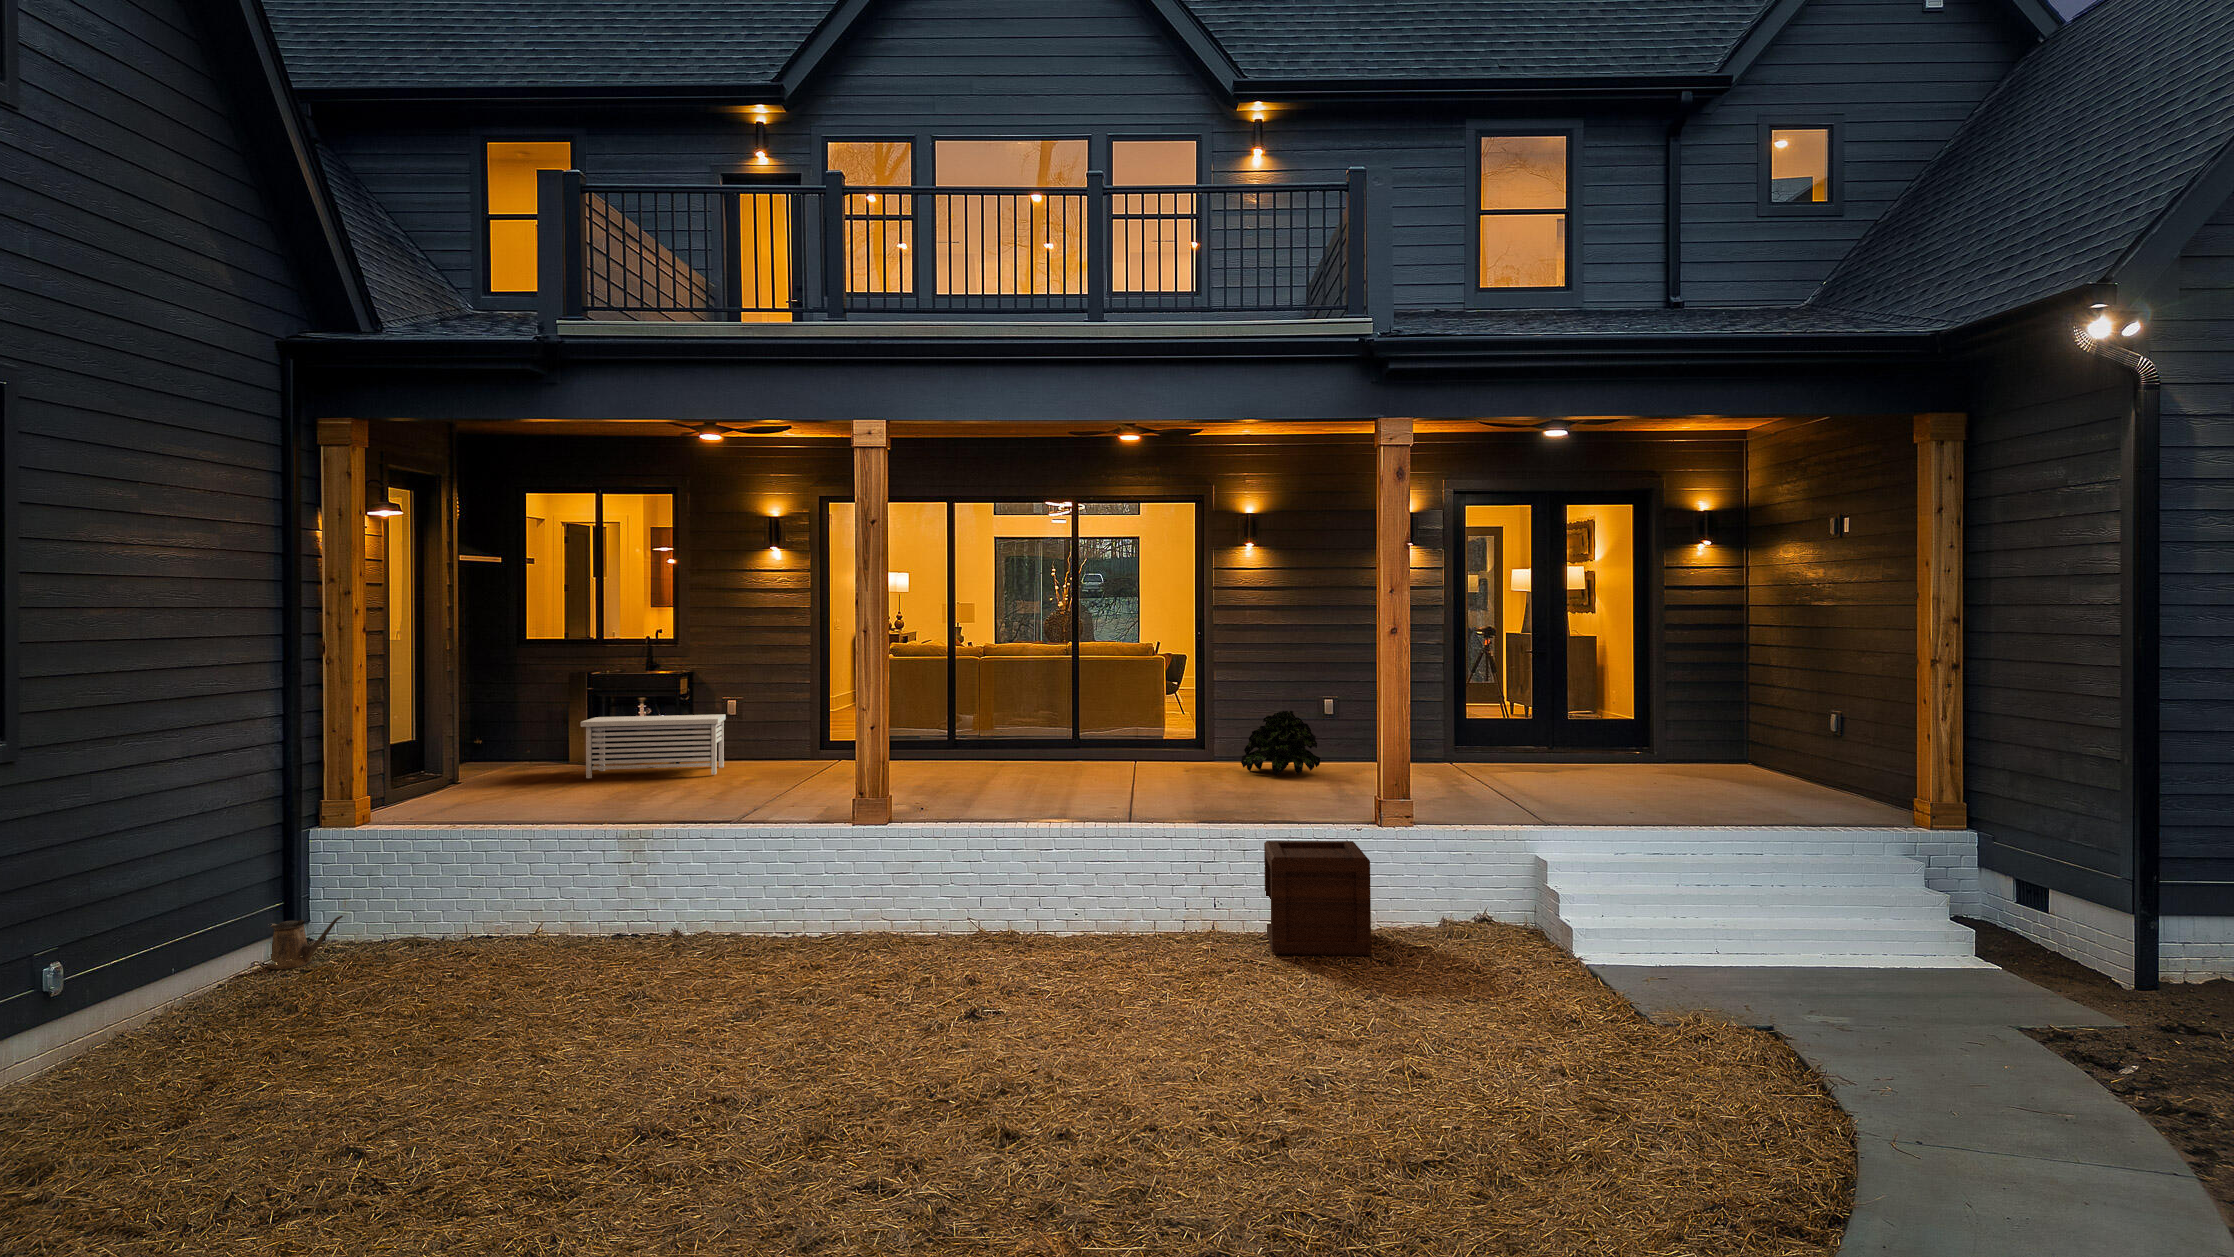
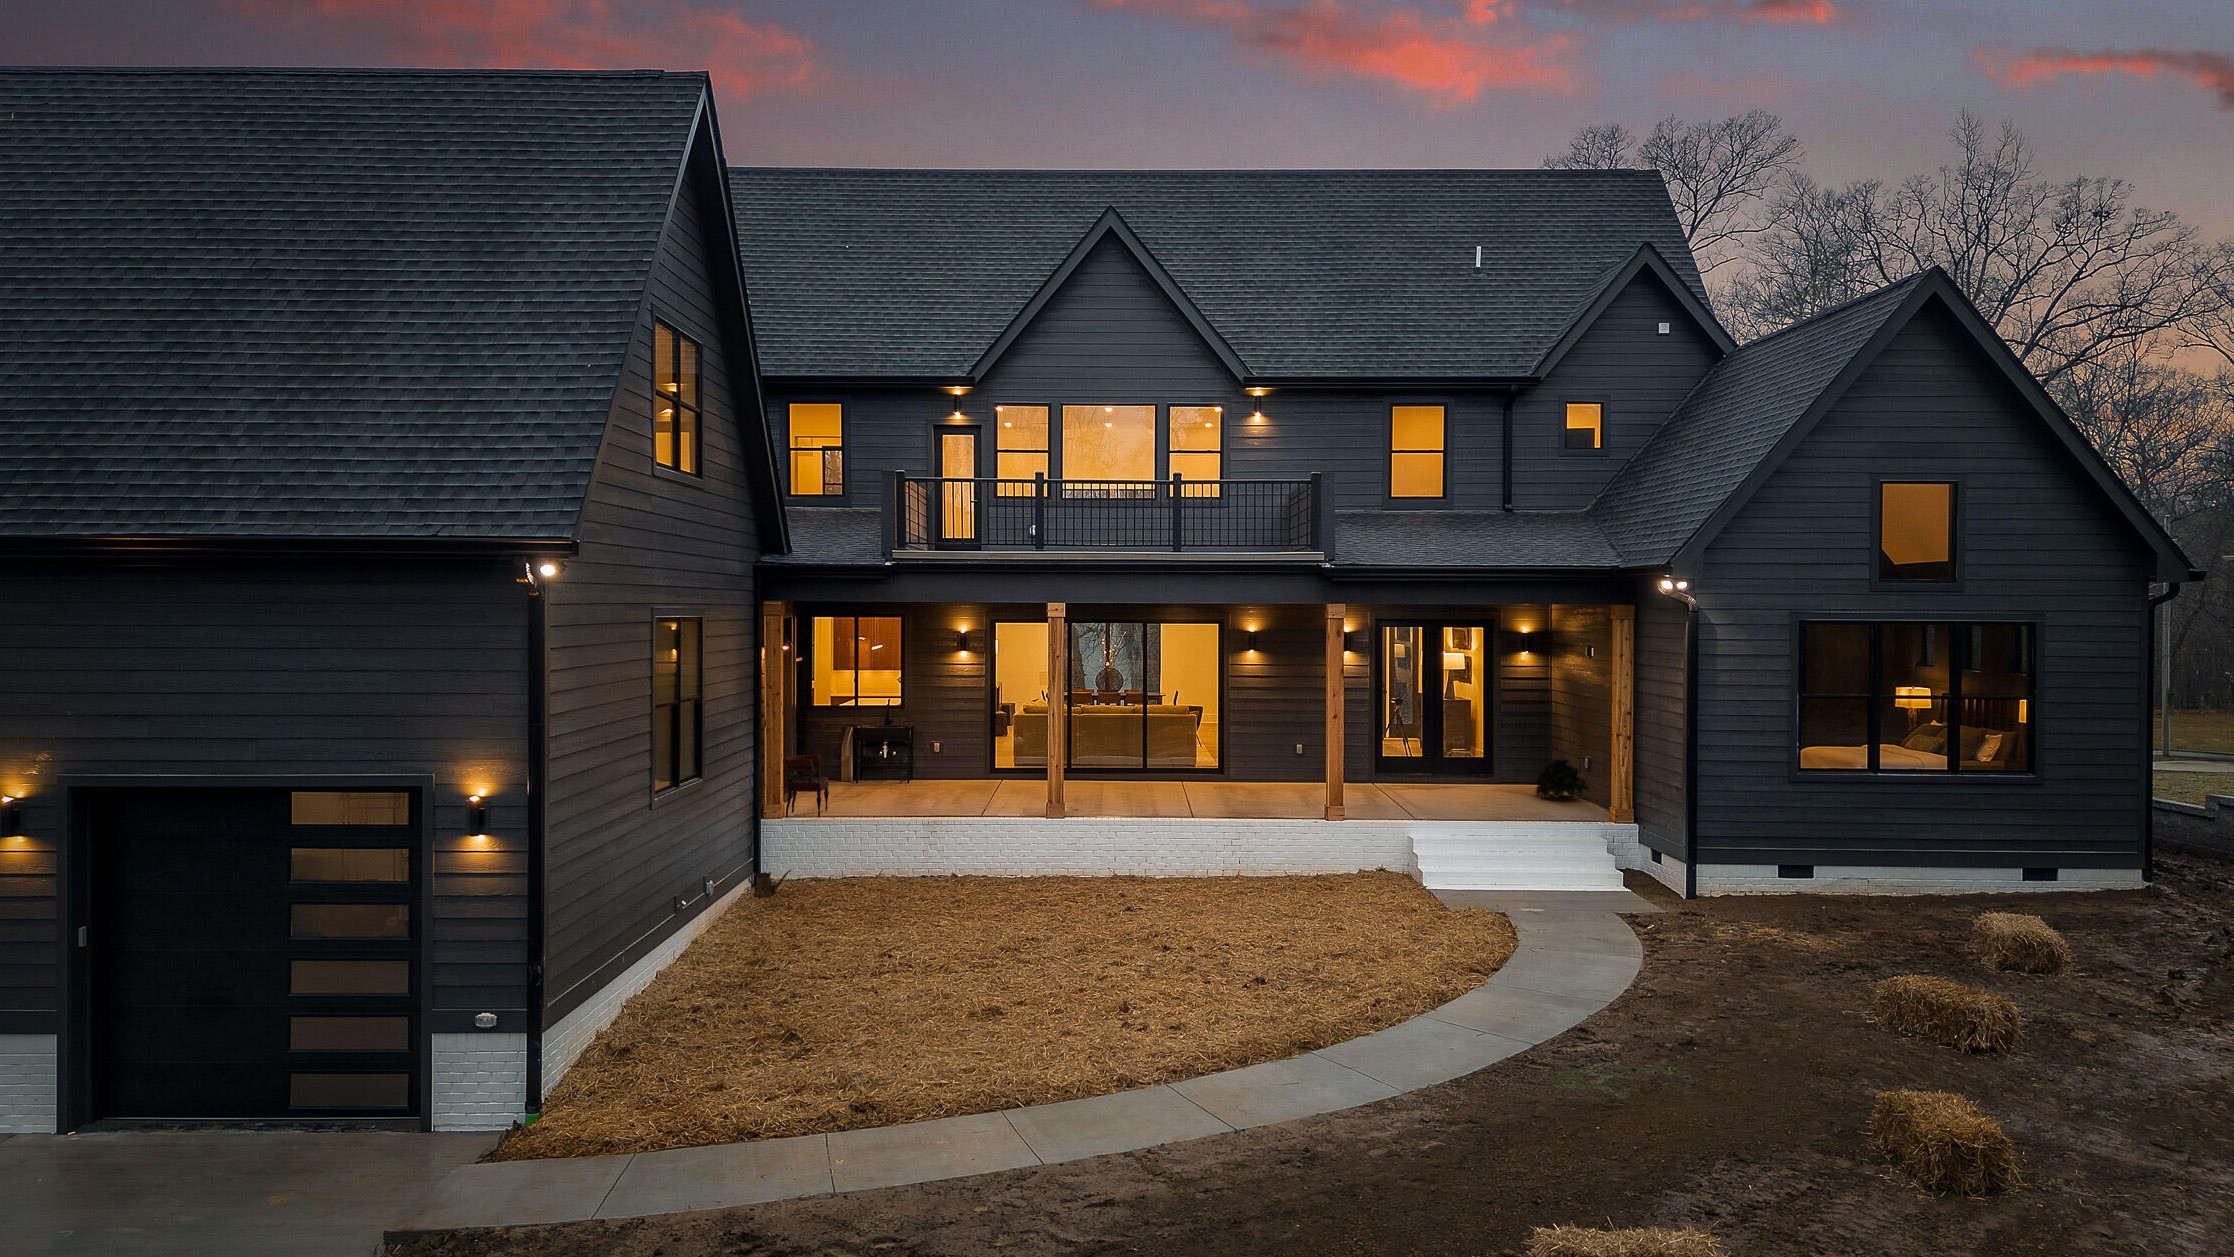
armchair: none [382,705,485,818] -> present [783,754,829,818]
potted plant: present [1241,711,1320,775] -> present [1536,759,1589,798]
storage bench: present [581,715,726,778] -> none [858,752,937,792]
wooden crate: present [1264,841,1371,956] -> none [1266,829,1321,888]

